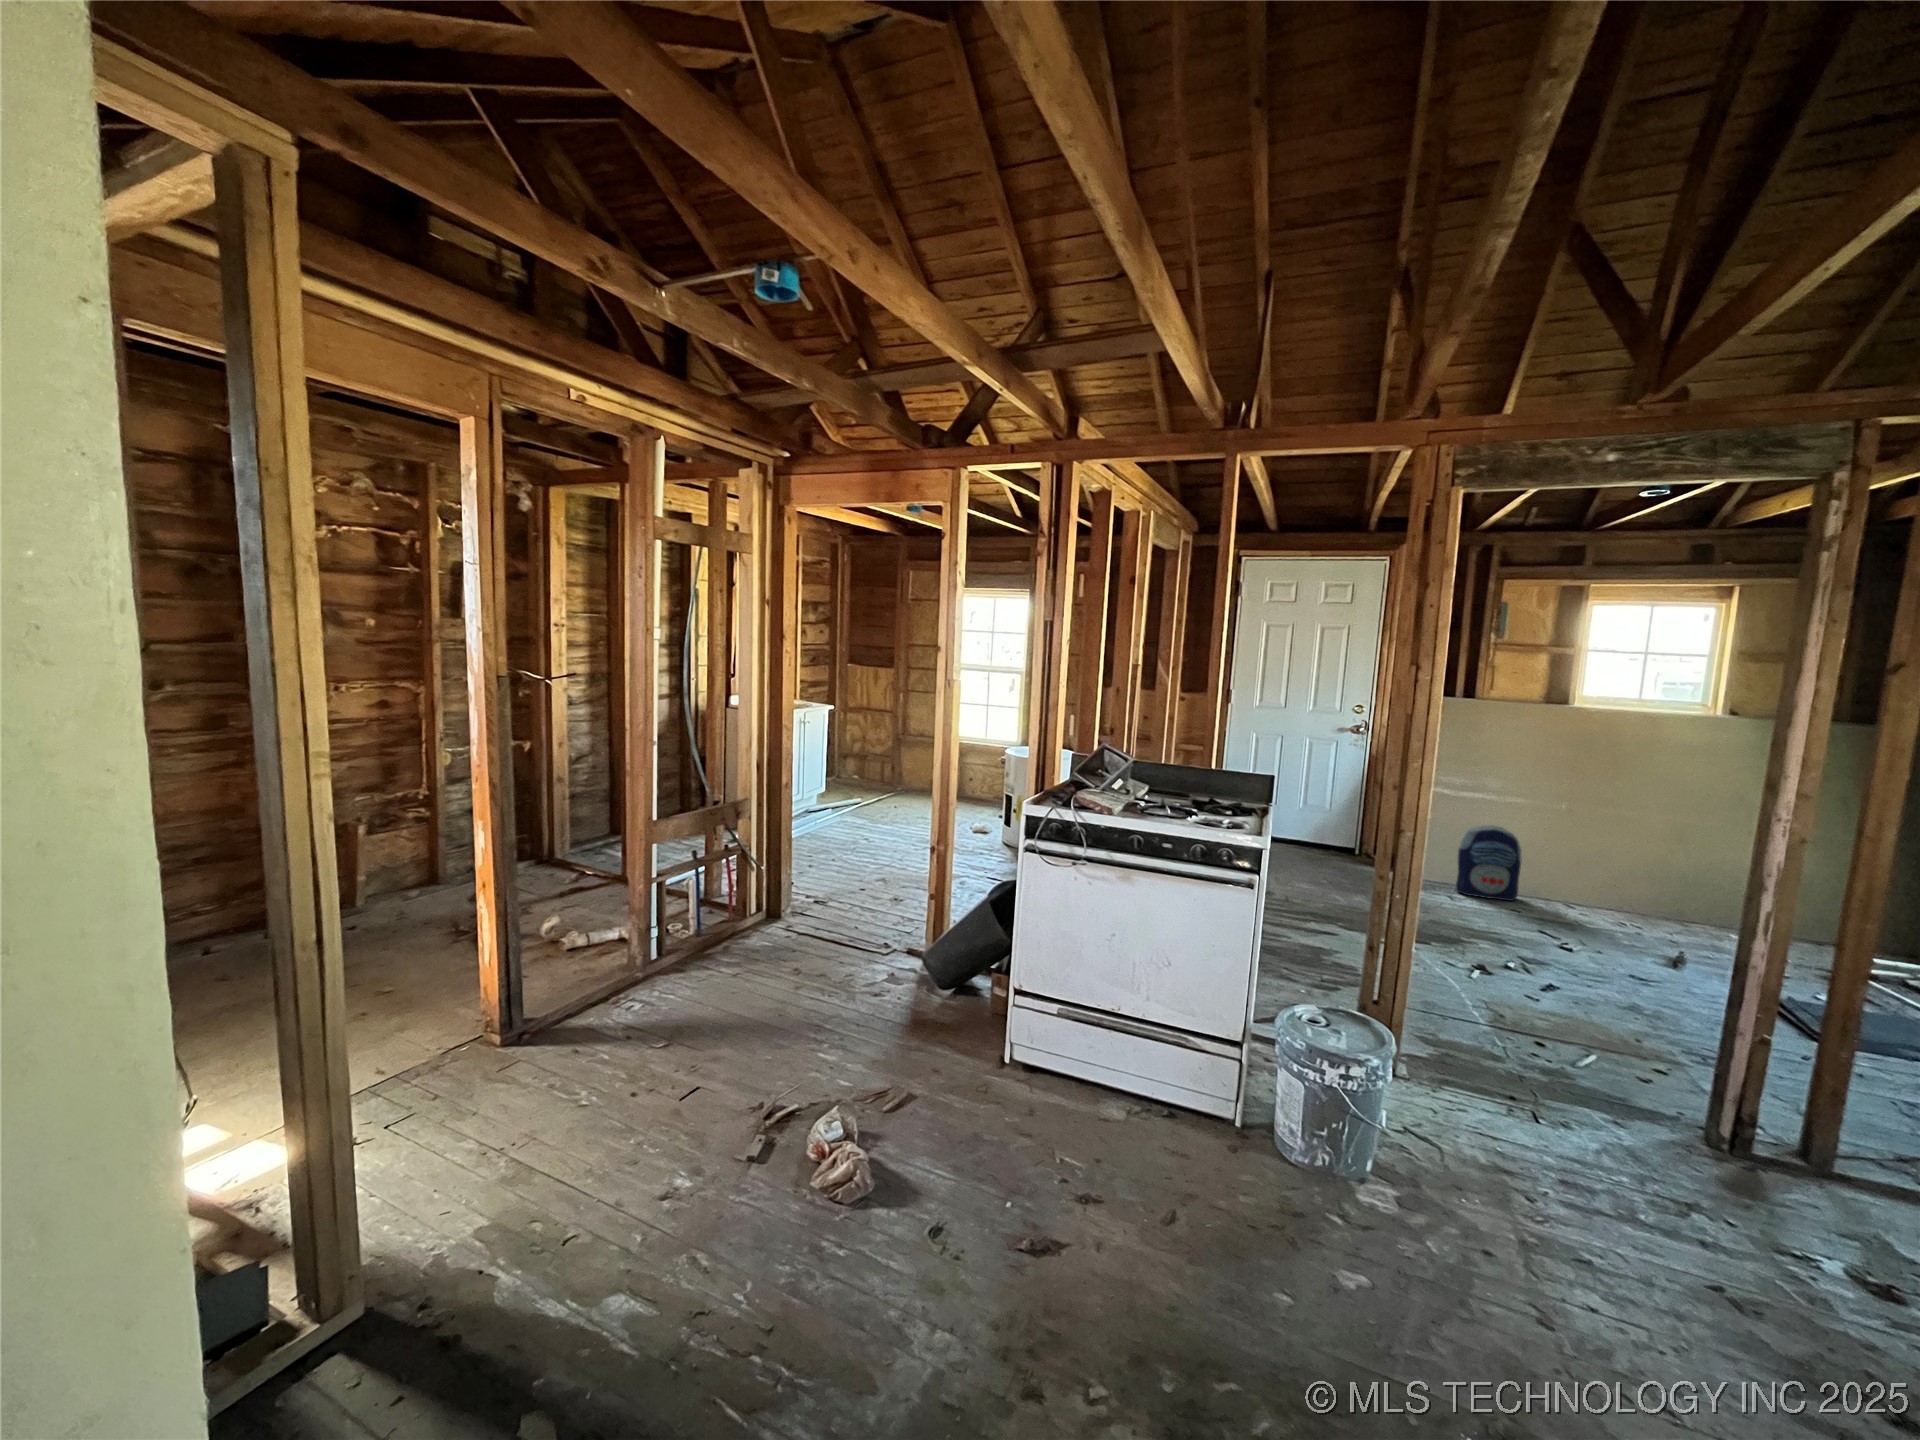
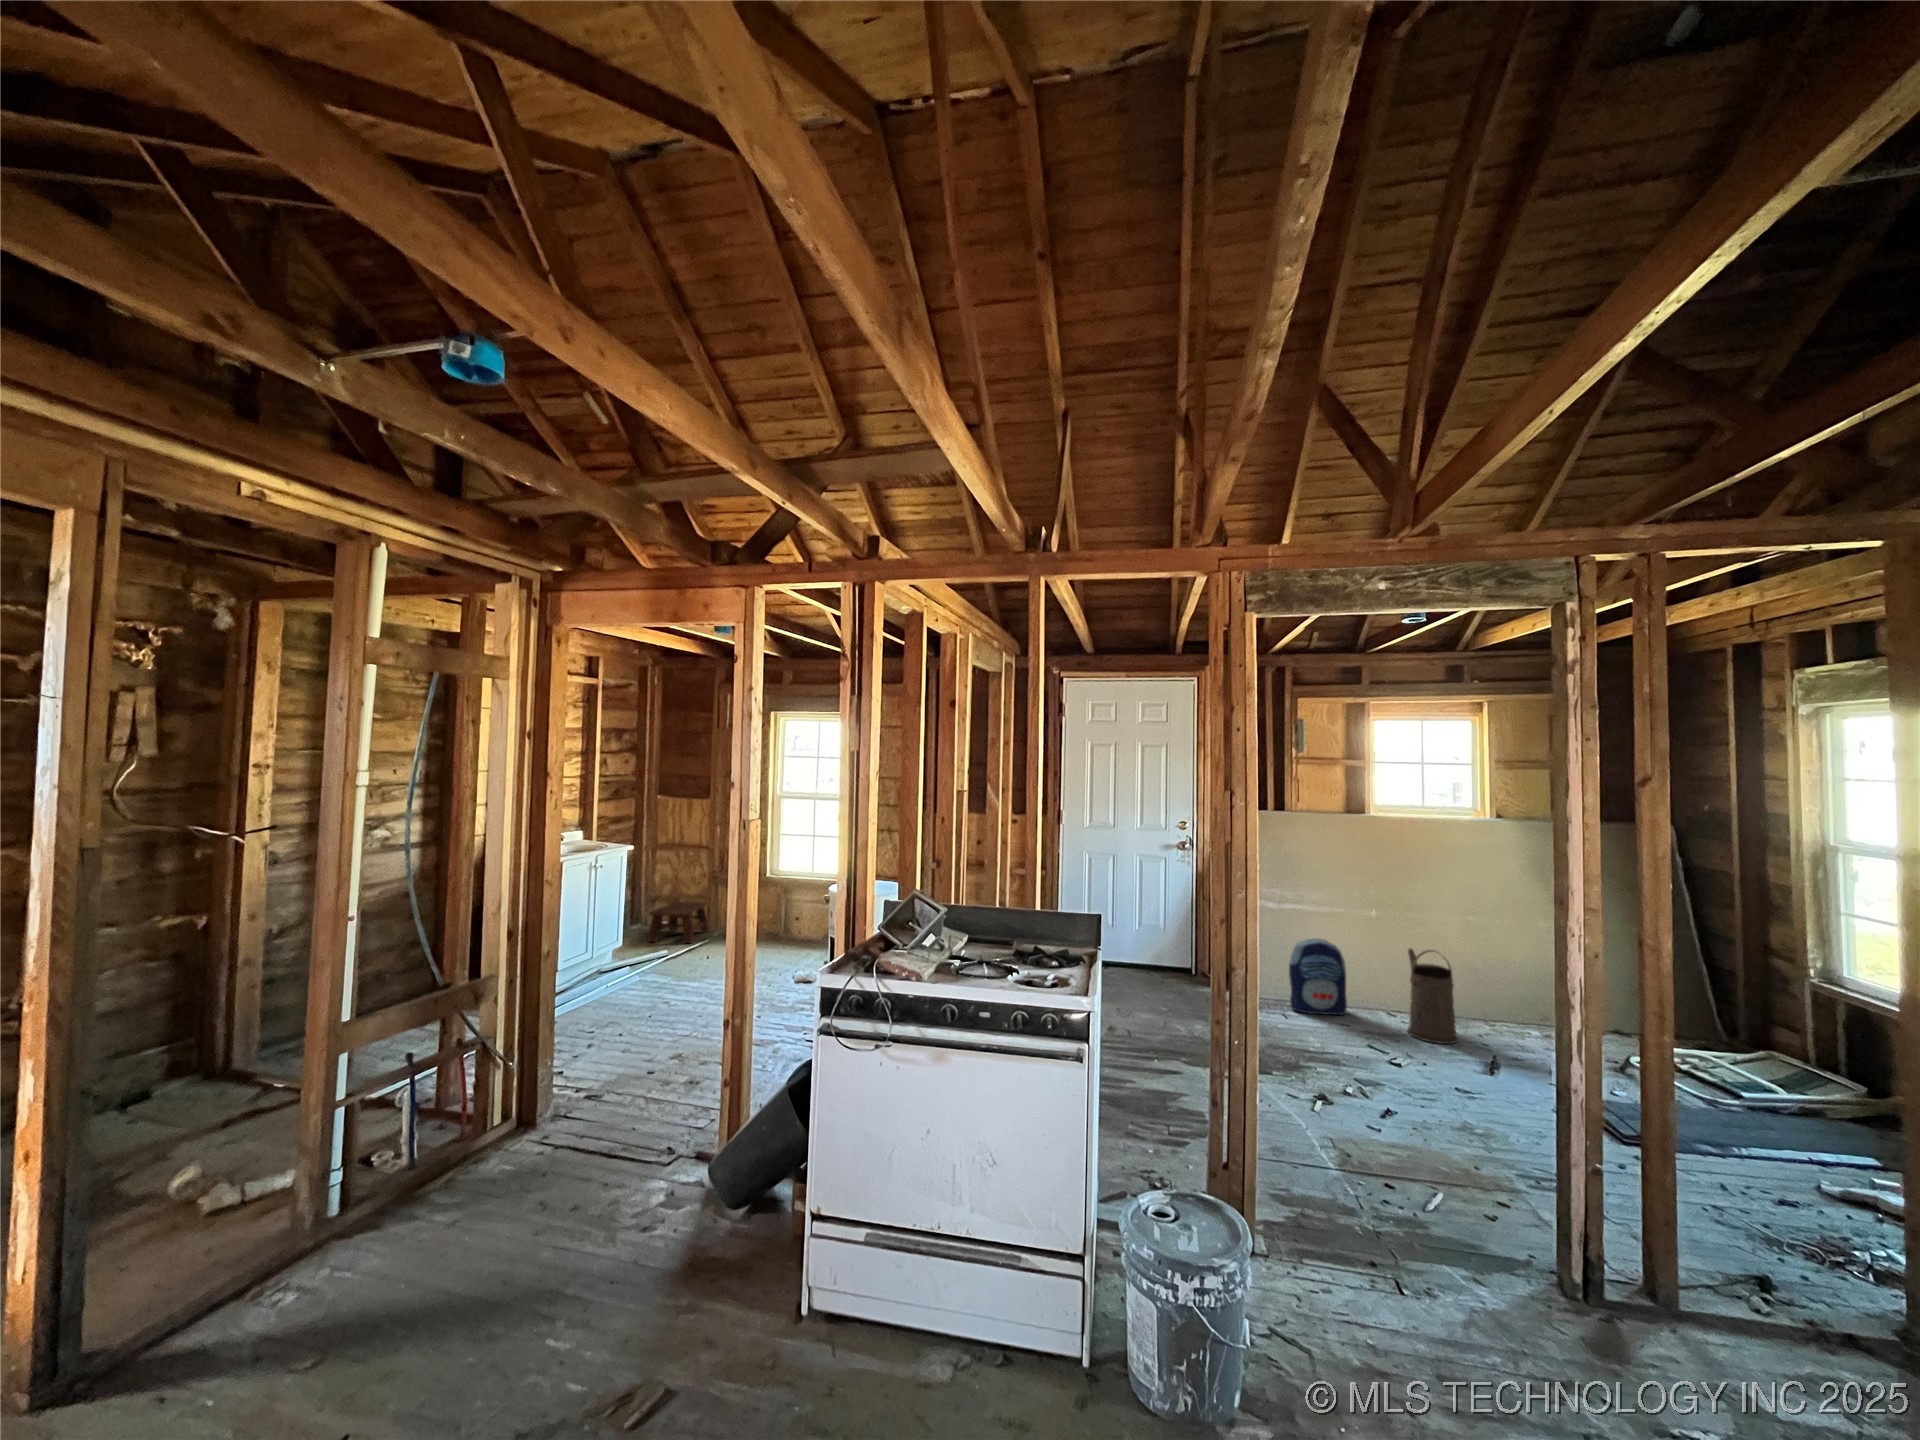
stool: none [844,759,893,794] -> present [648,902,709,943]
watering can: none [1583,842,1644,936] -> present [1408,948,1458,1044]

